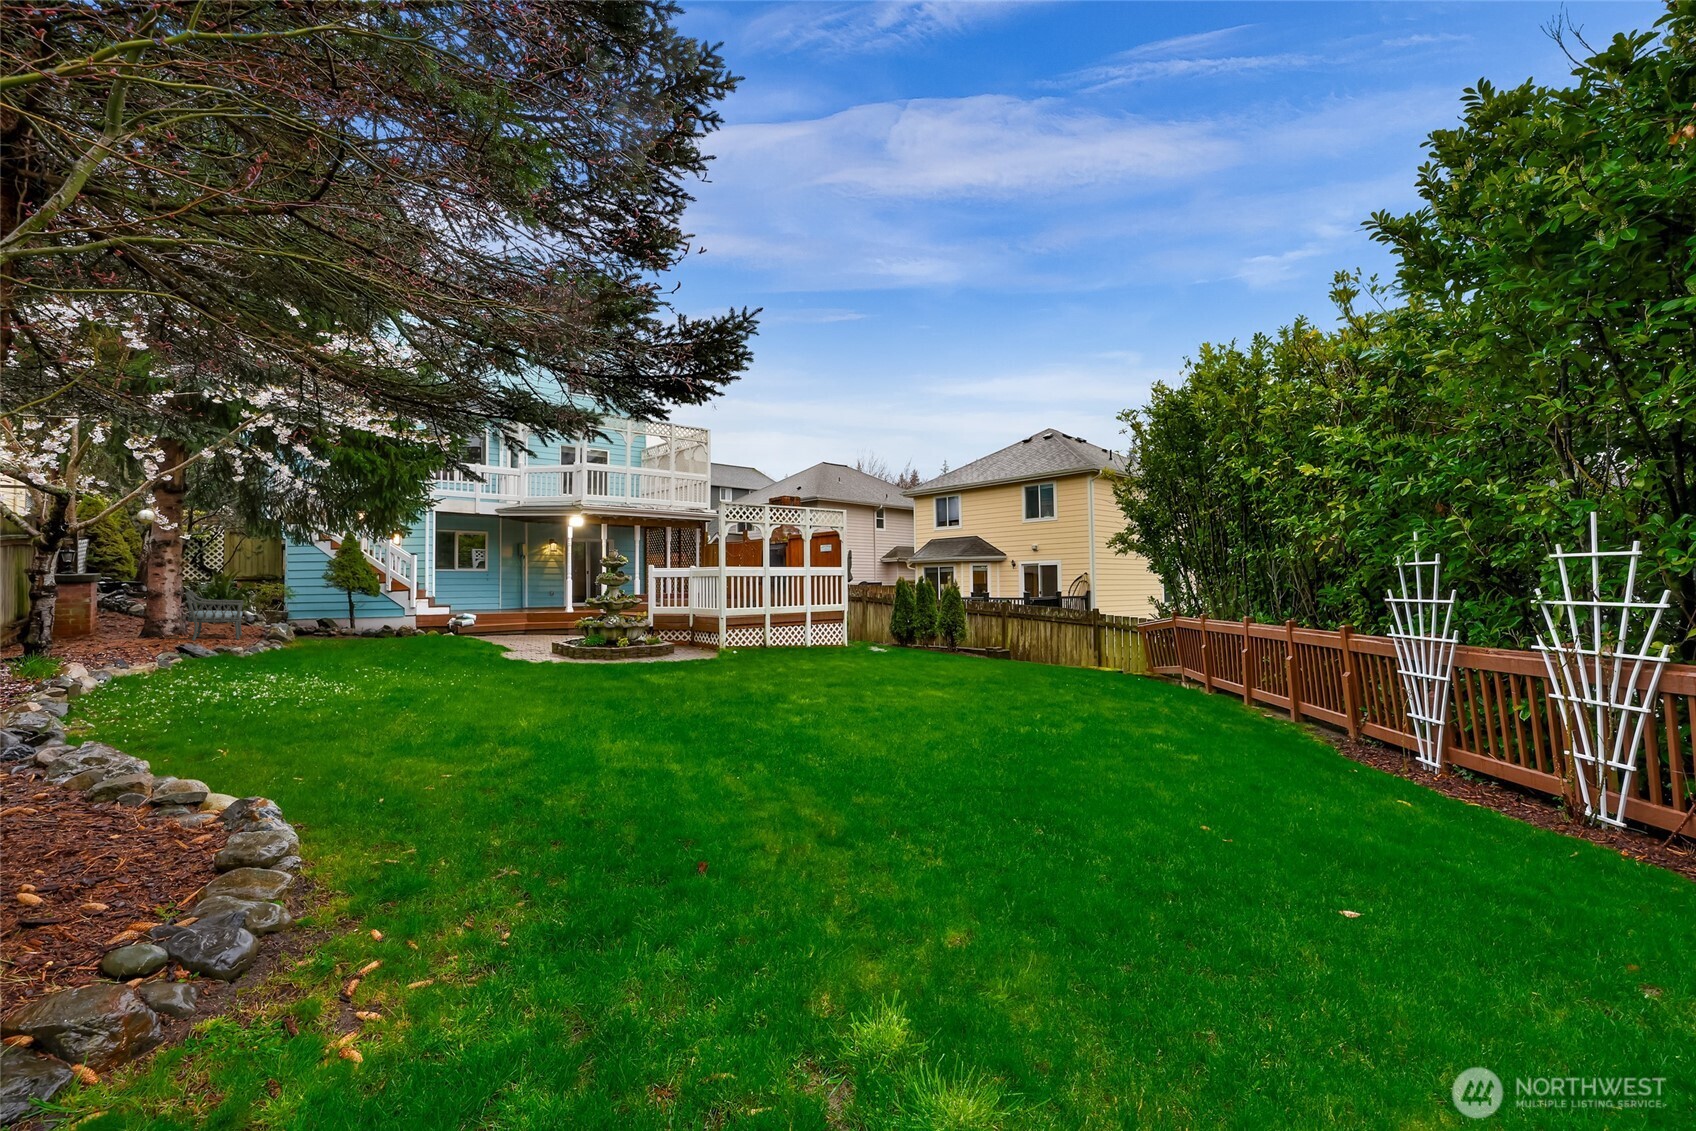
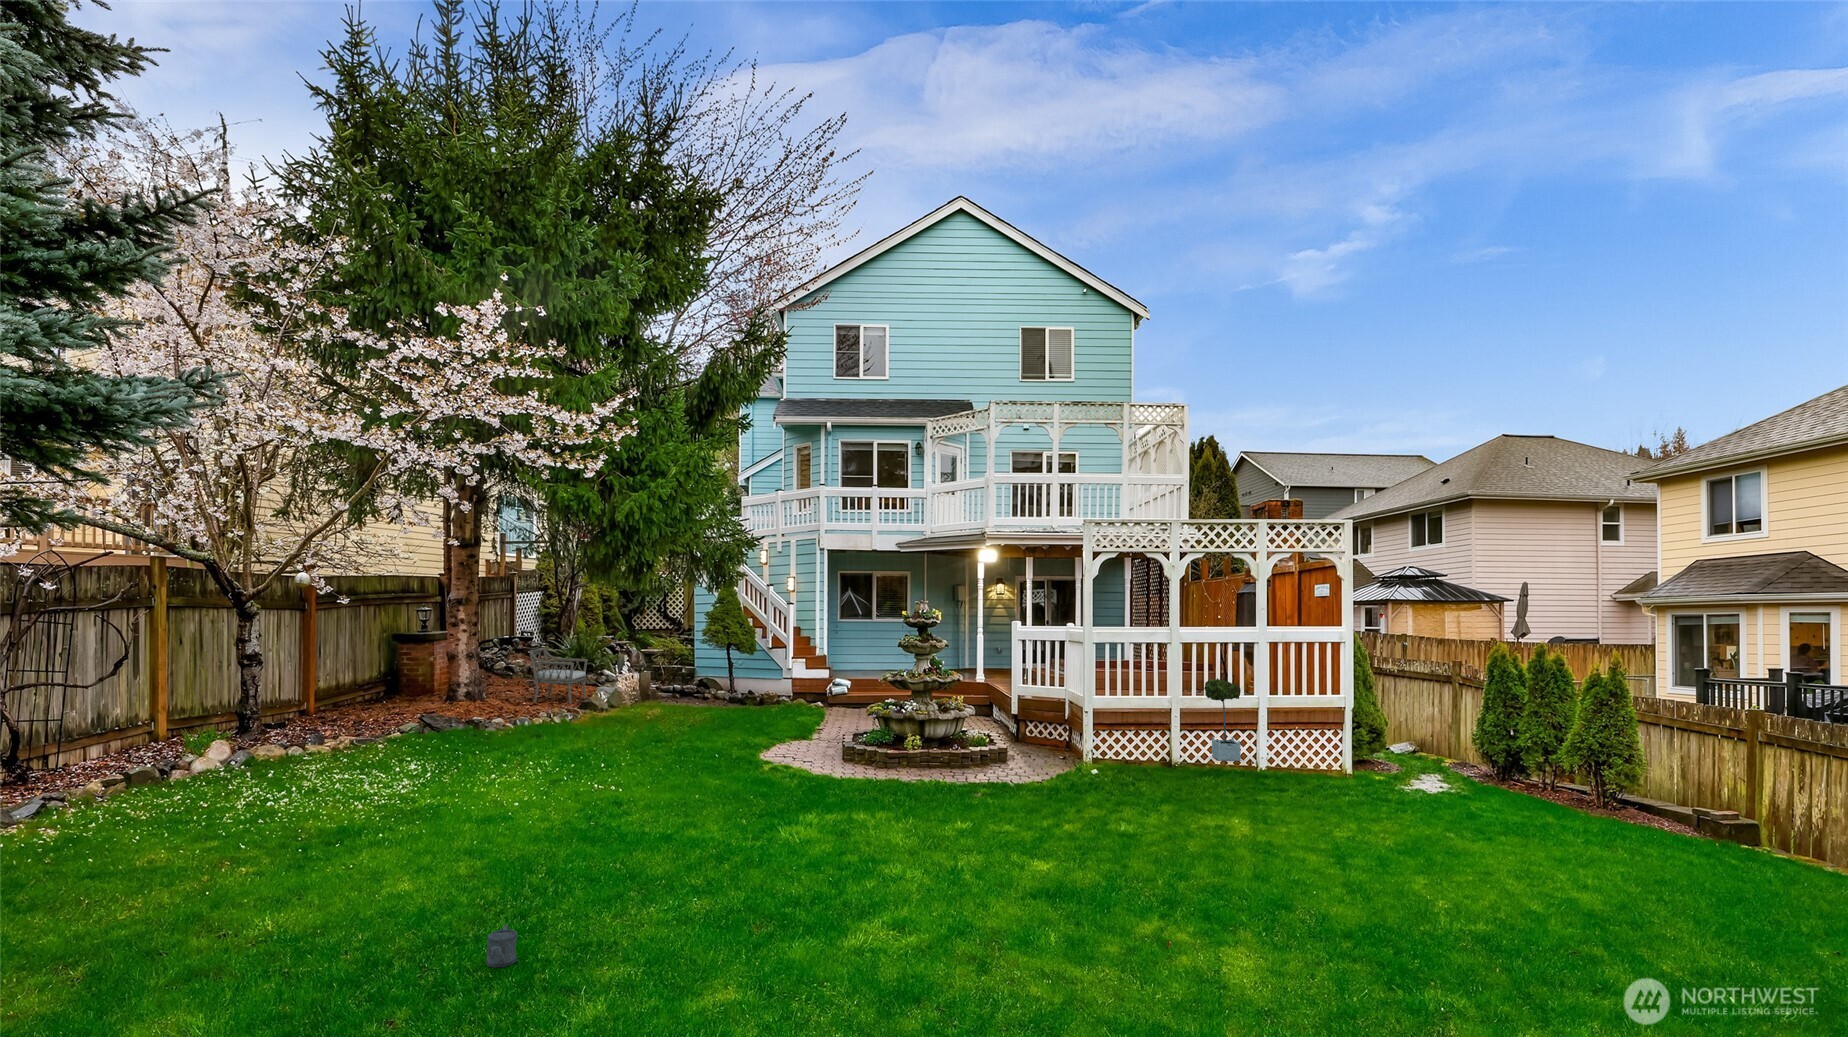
potted tree: none [784,596,804,642] -> present [1204,678,1241,761]
watering can: none [624,730,655,751] -> present [486,925,518,968]

